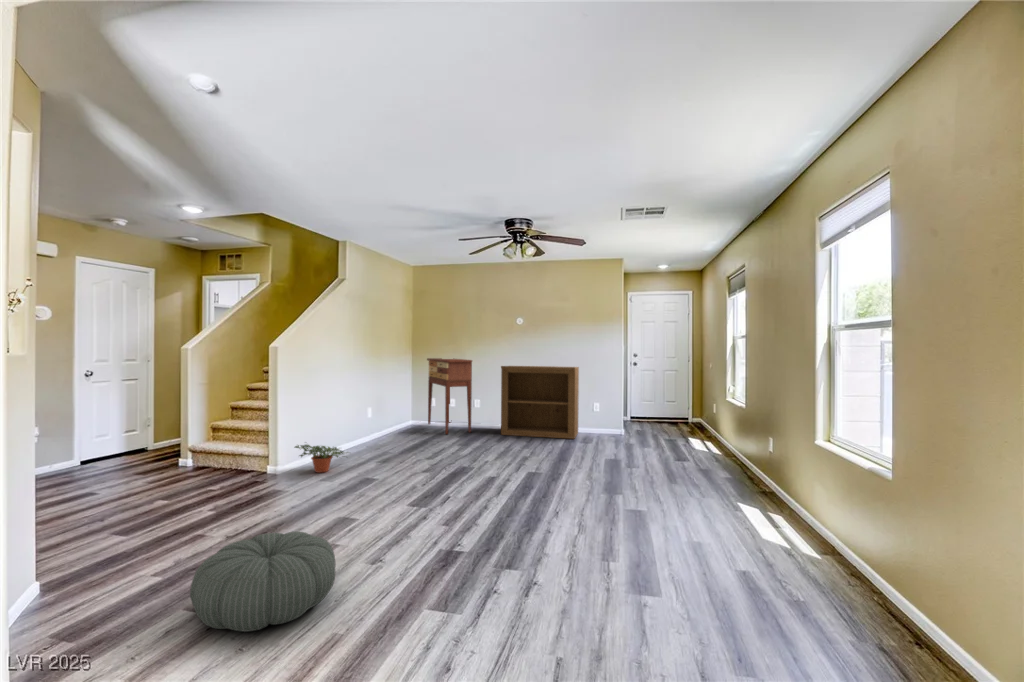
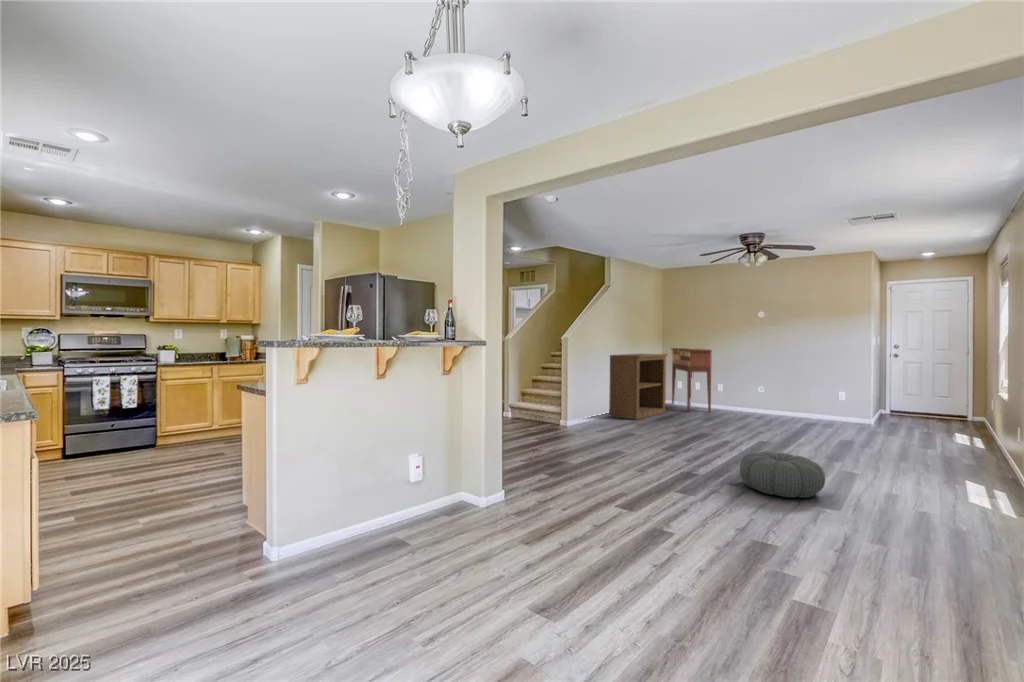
bookshelf: present [501,366,579,439] -> present [609,354,668,420]
potted plant: present [295,445,344,473] -> none [577,405,615,426]
pouf: present [190,531,336,632] -> present [740,452,825,498]

